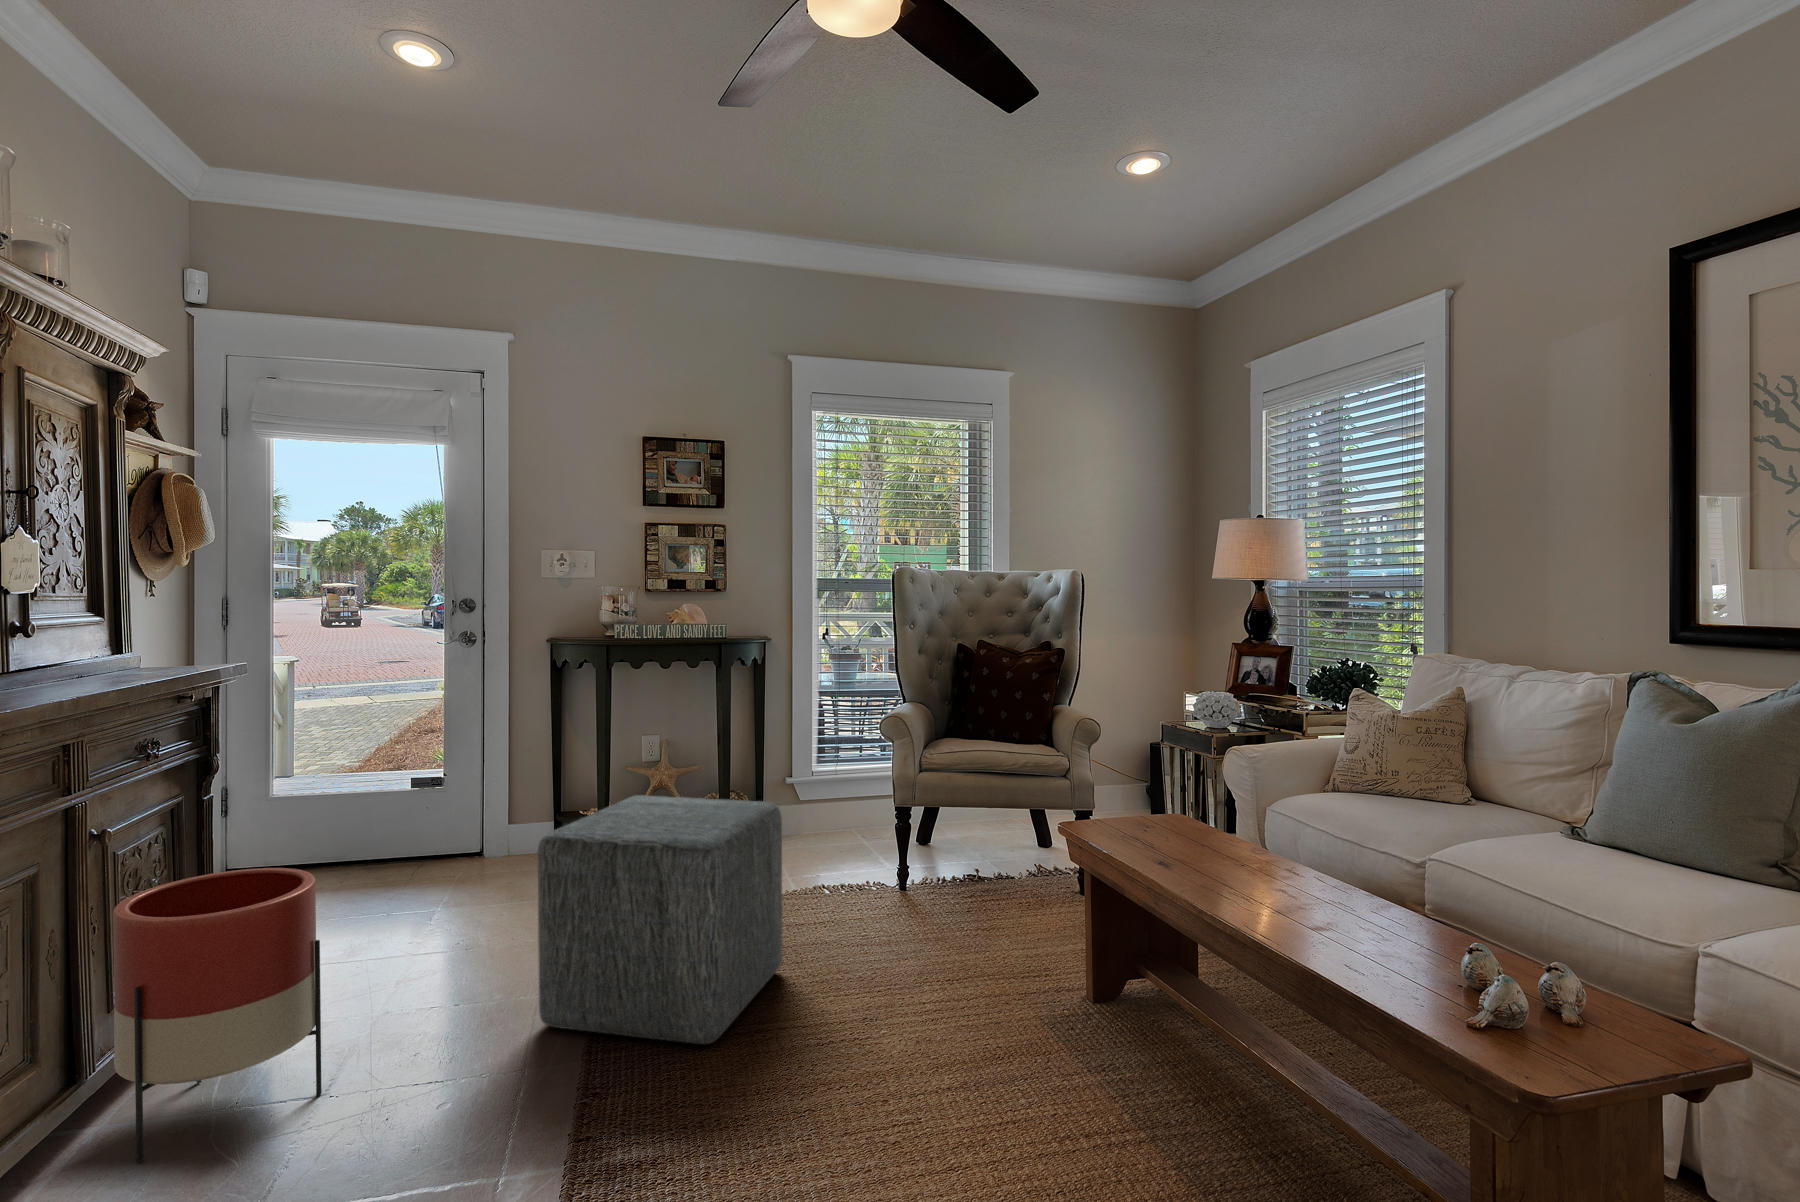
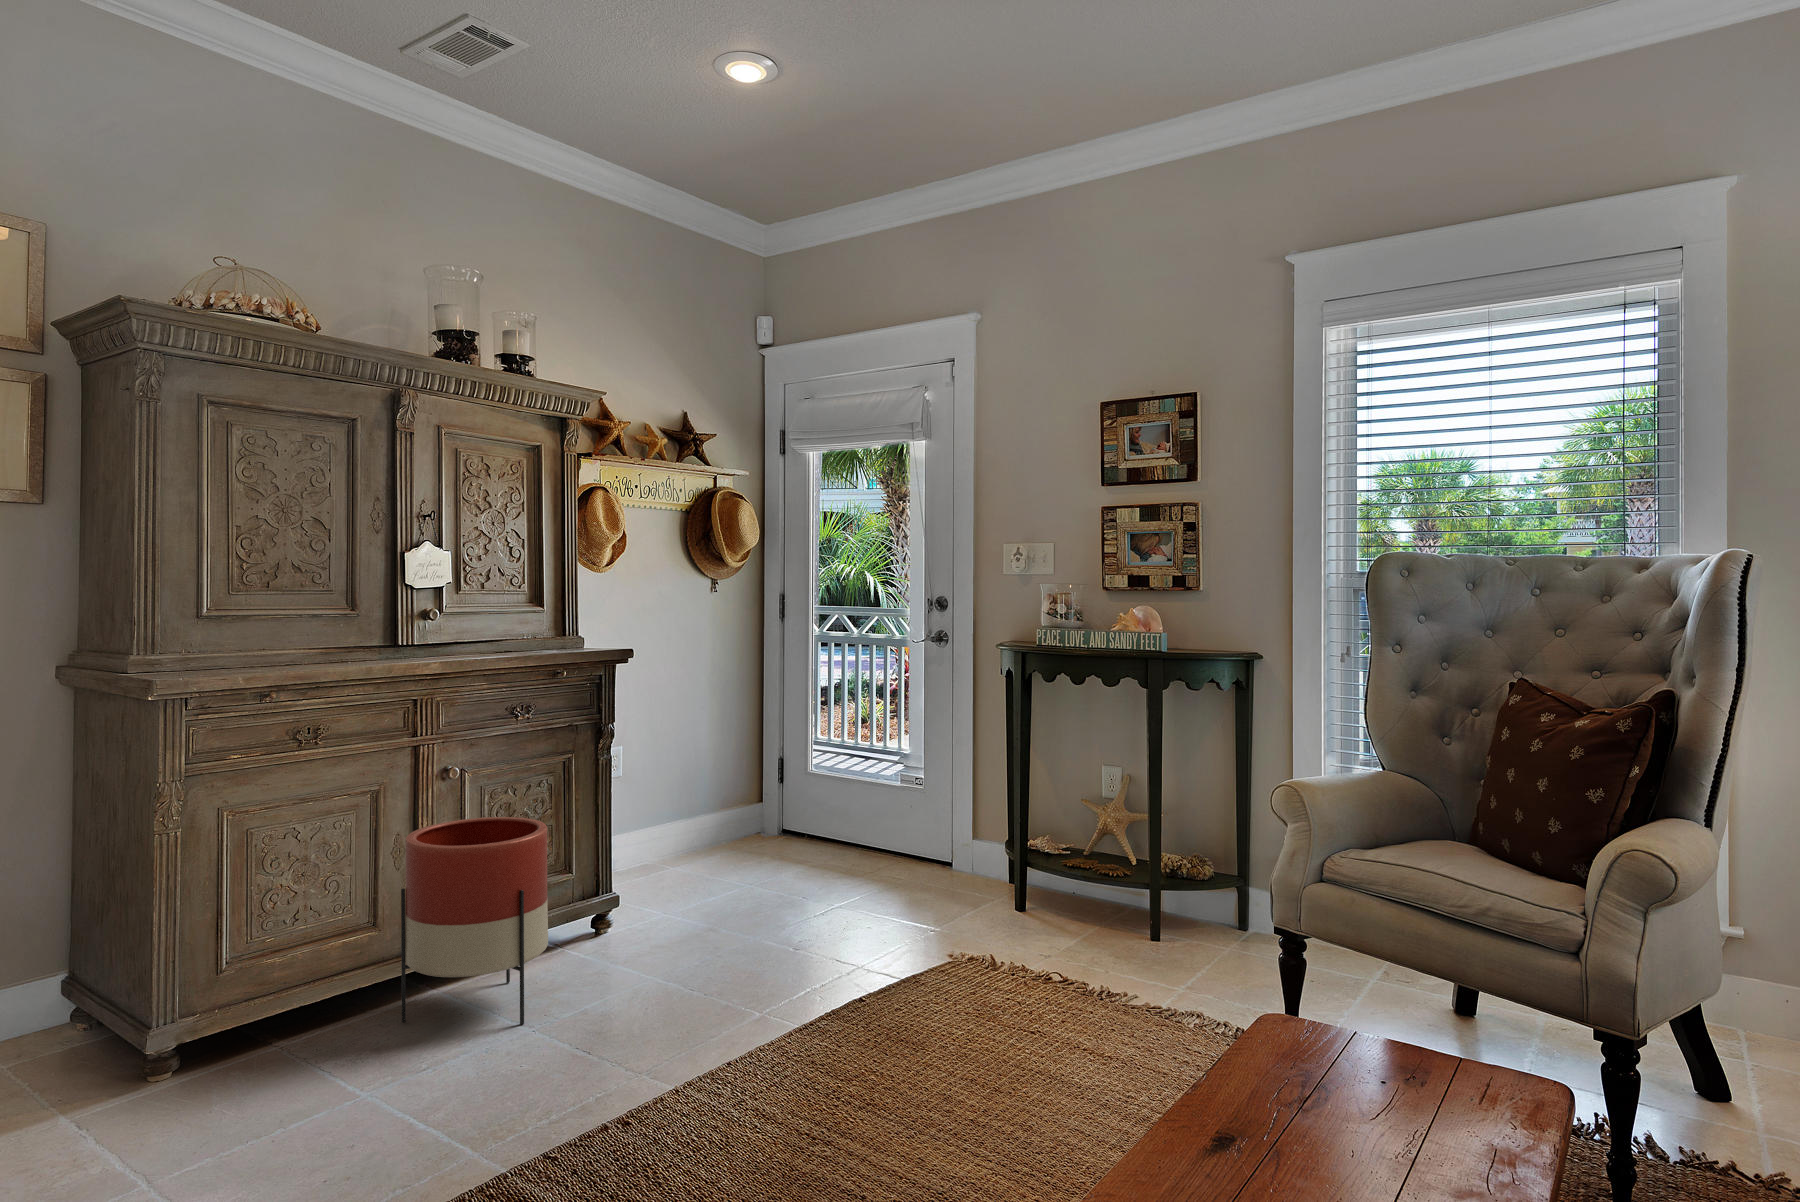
ottoman: present [538,795,783,1044] -> none [685,825,951,1131]

